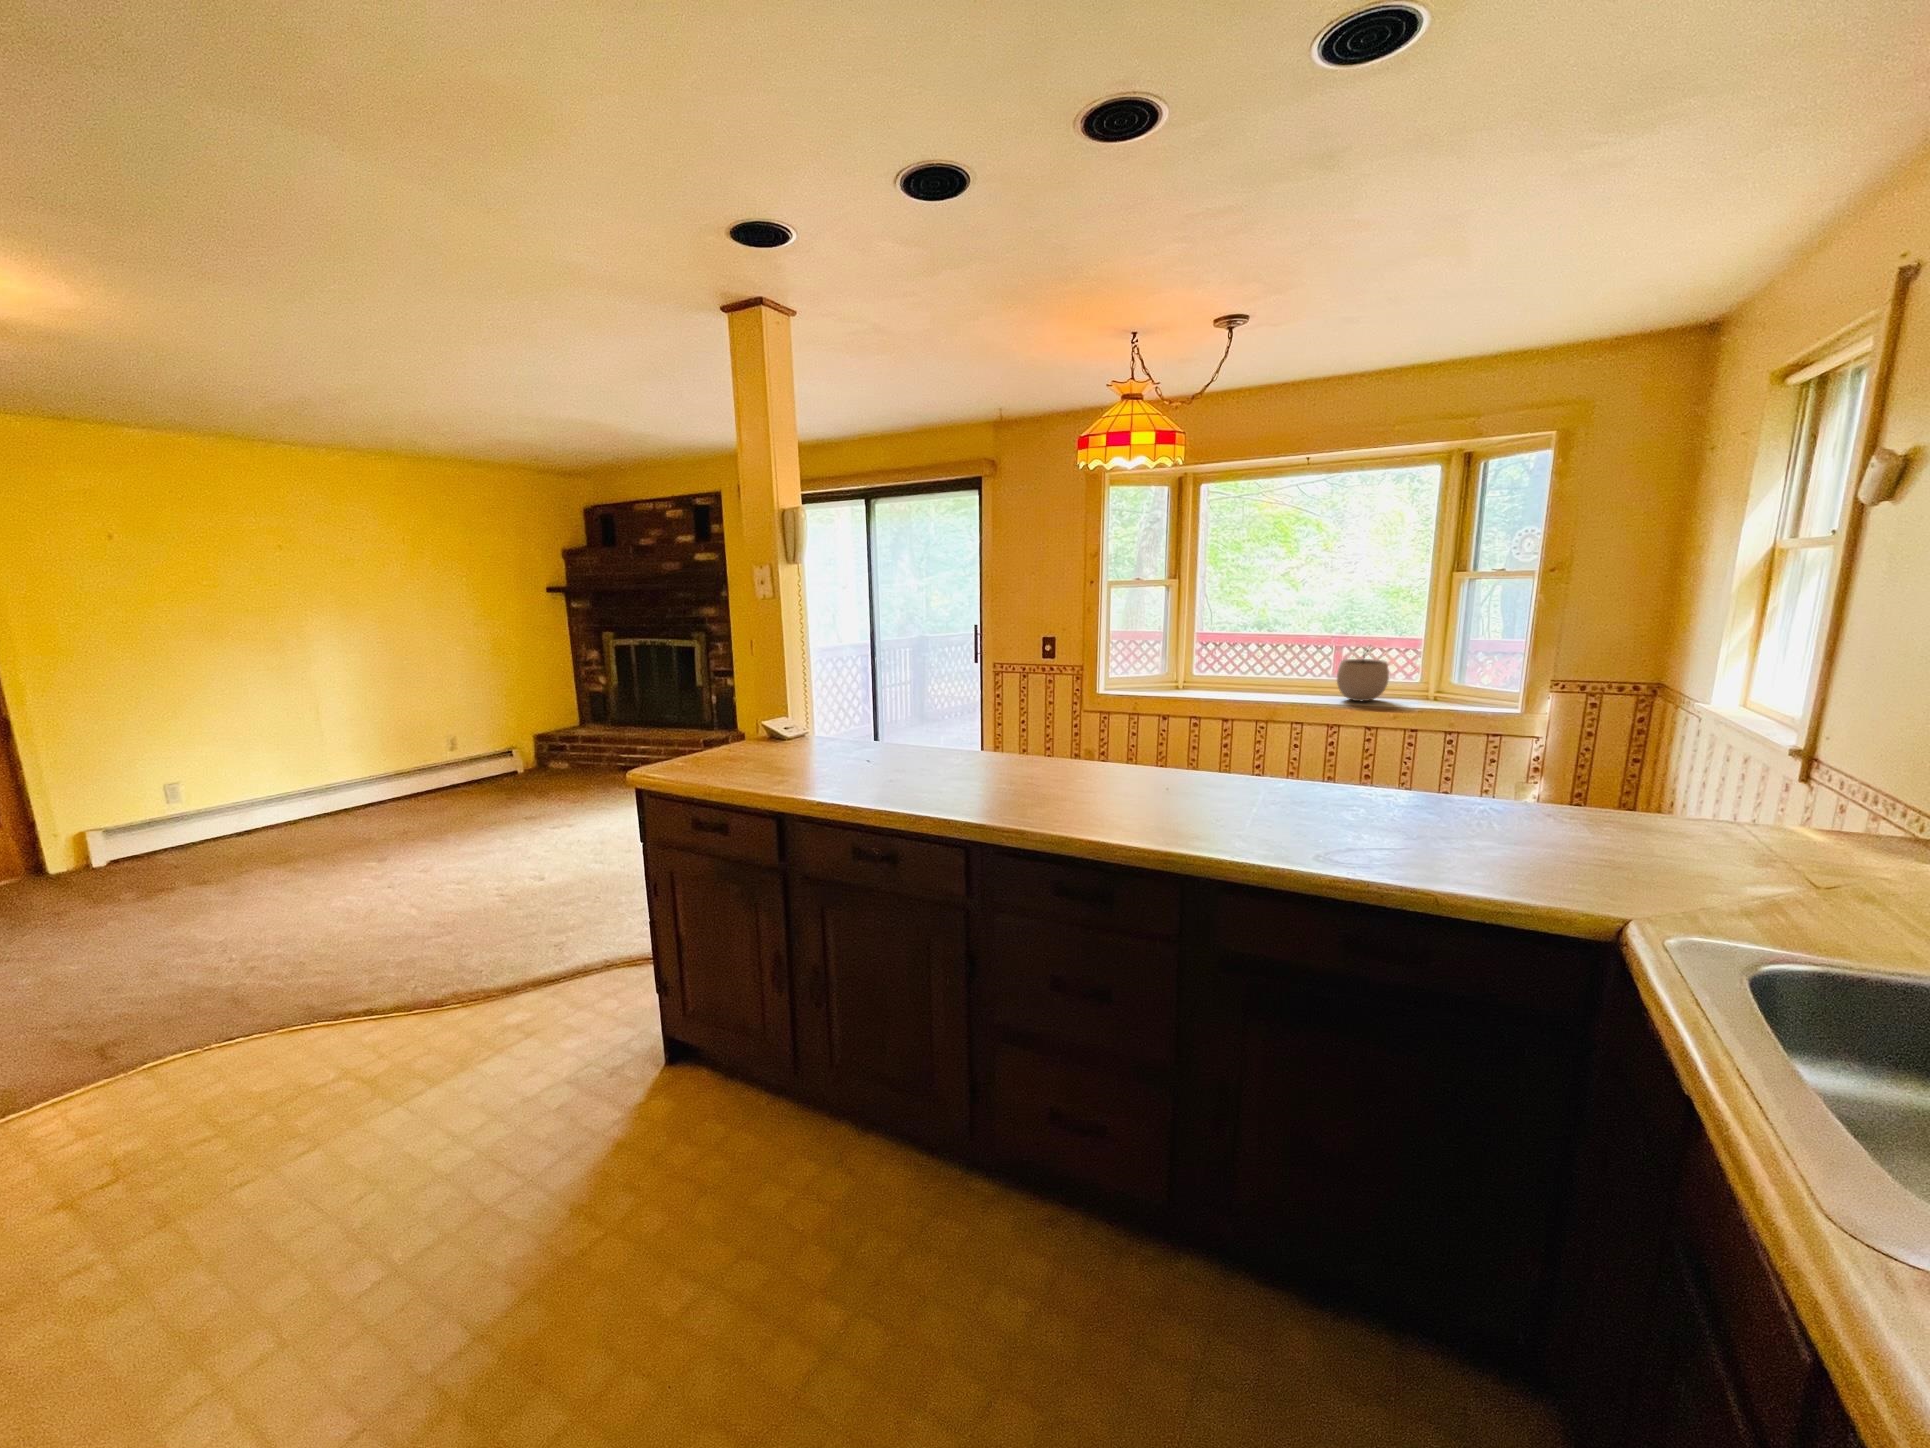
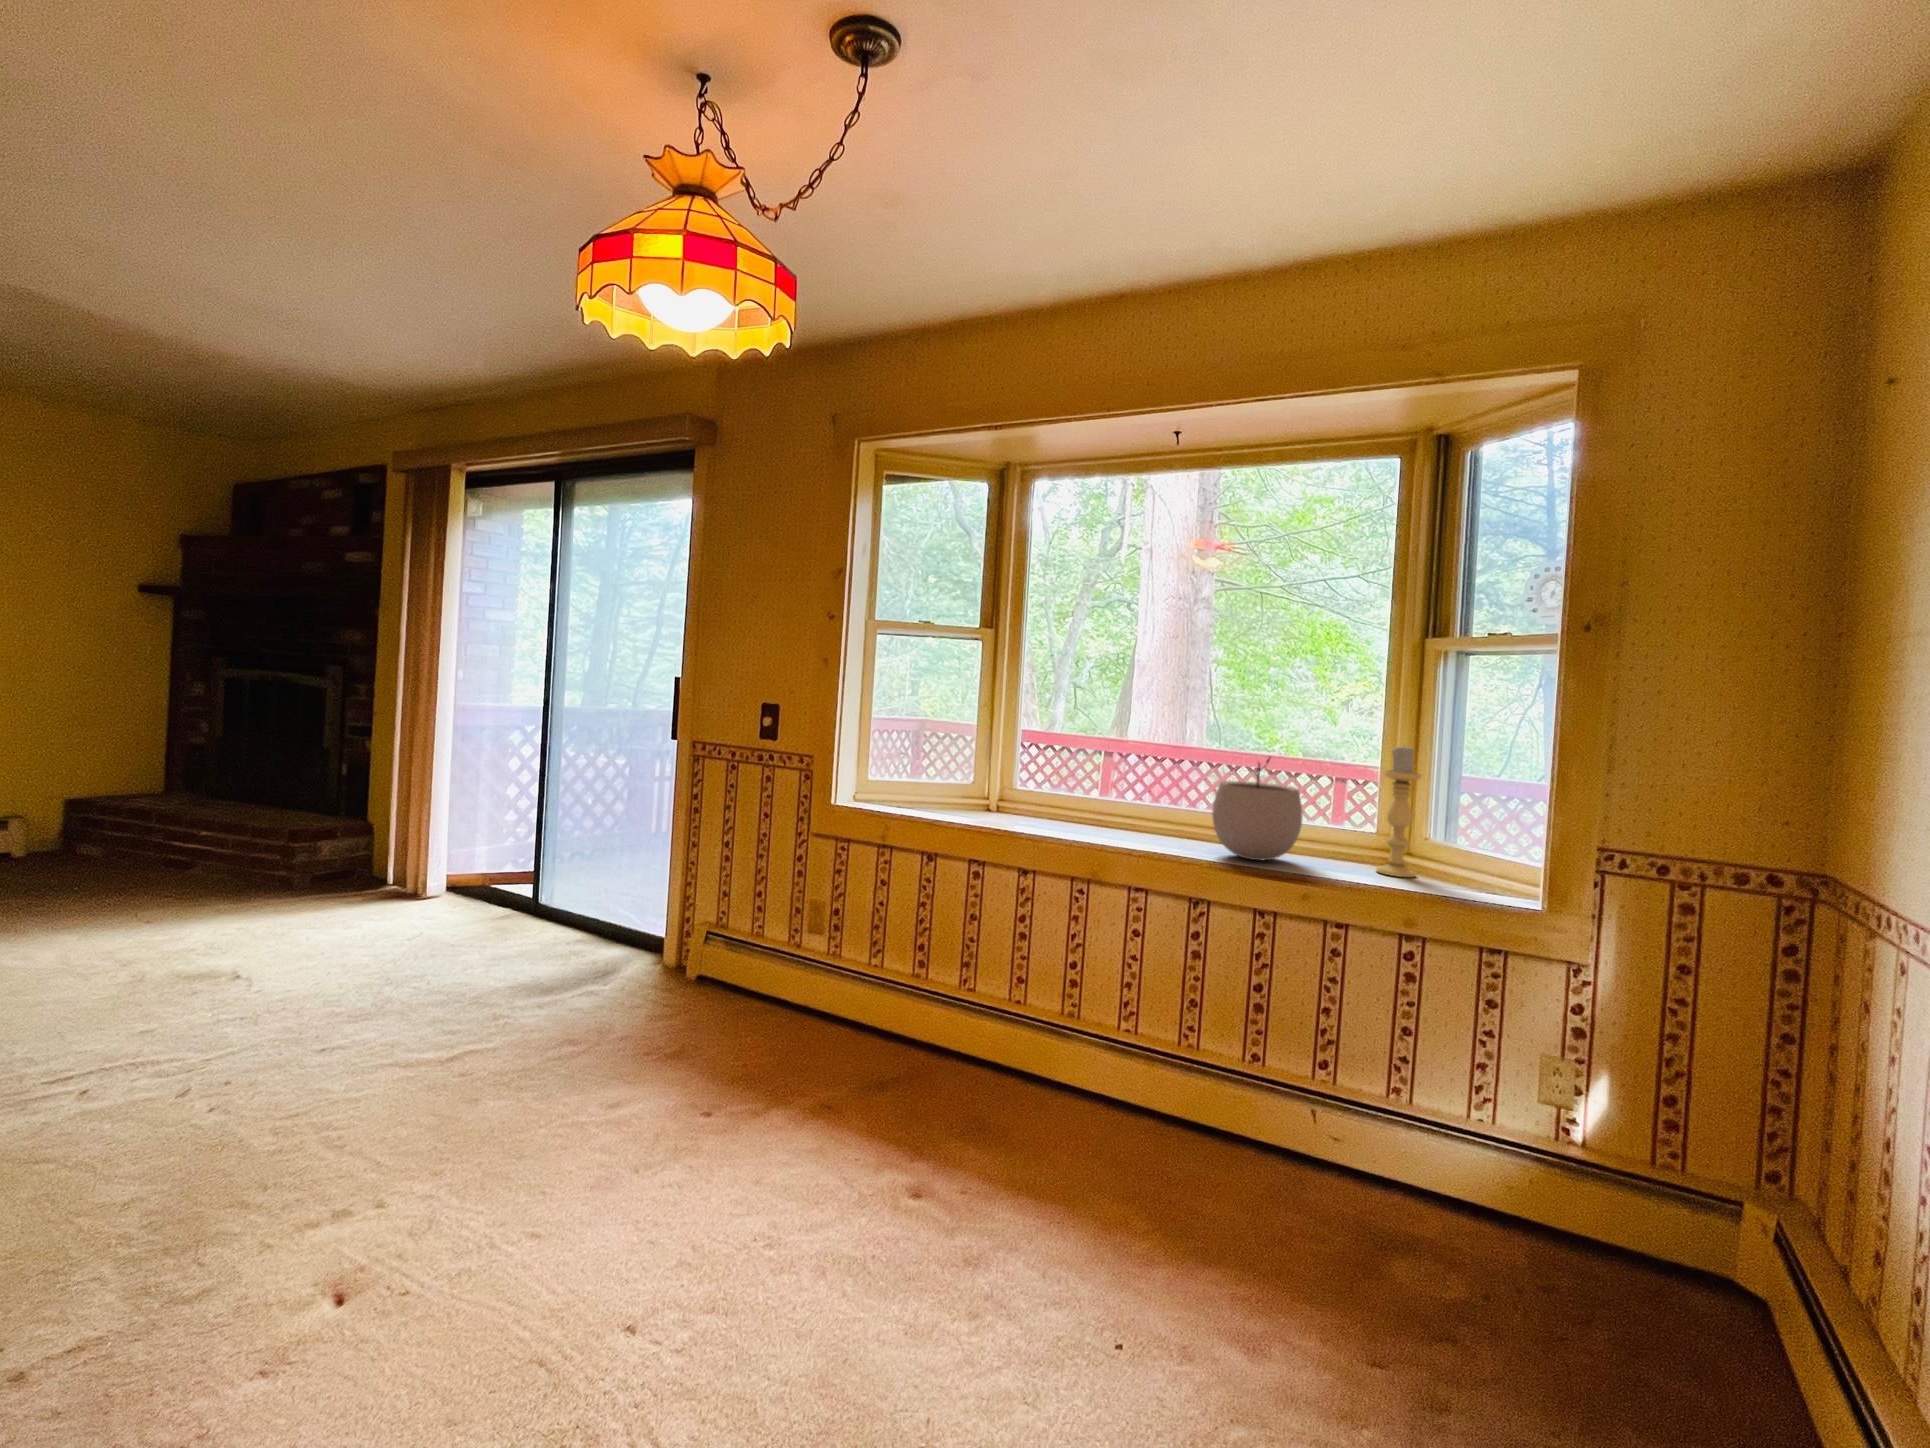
candle holder: none [1428,633,1456,703] -> present [1376,747,1421,877]

